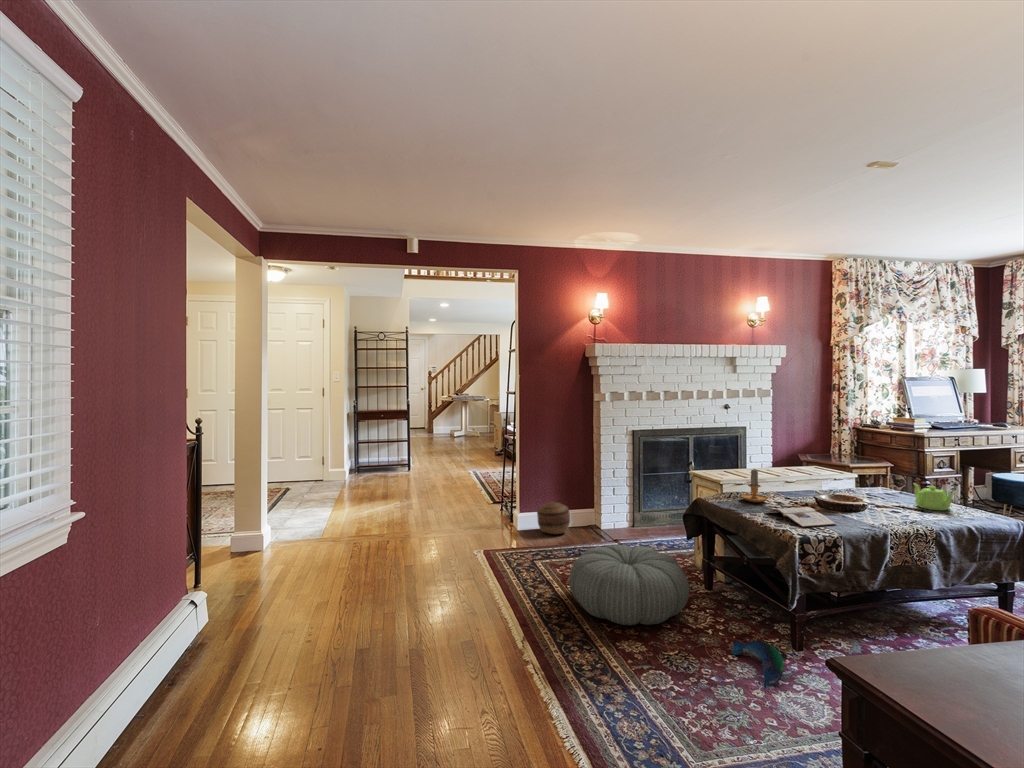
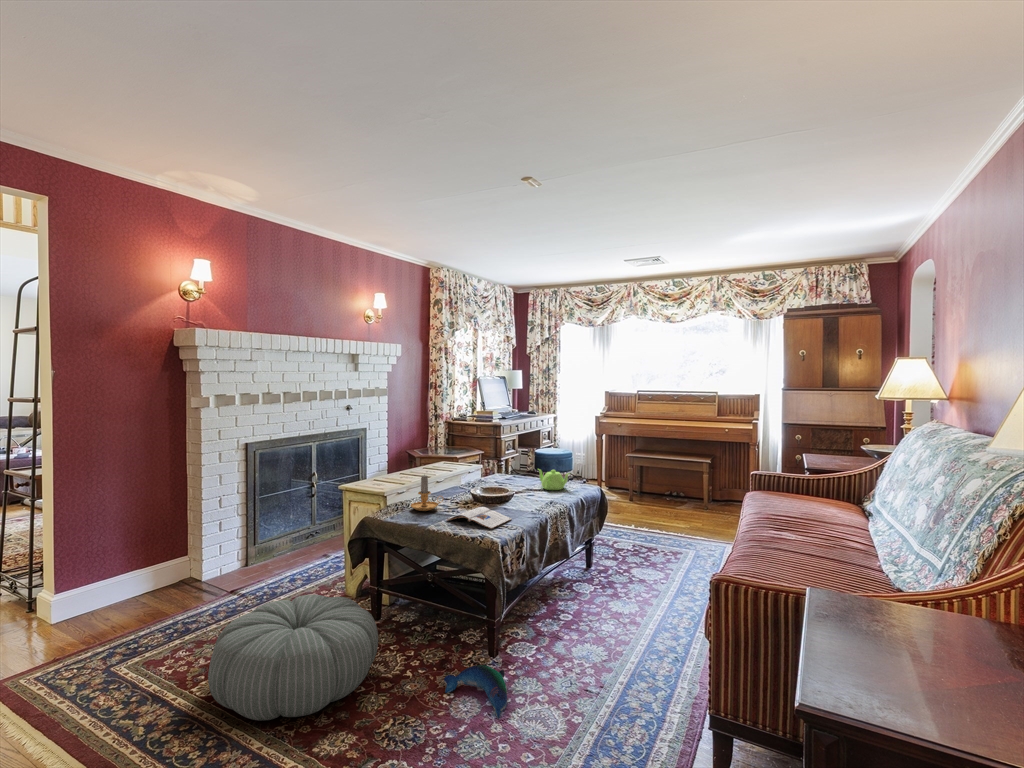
basket: present [537,502,570,534] -> none [93,561,154,612]

